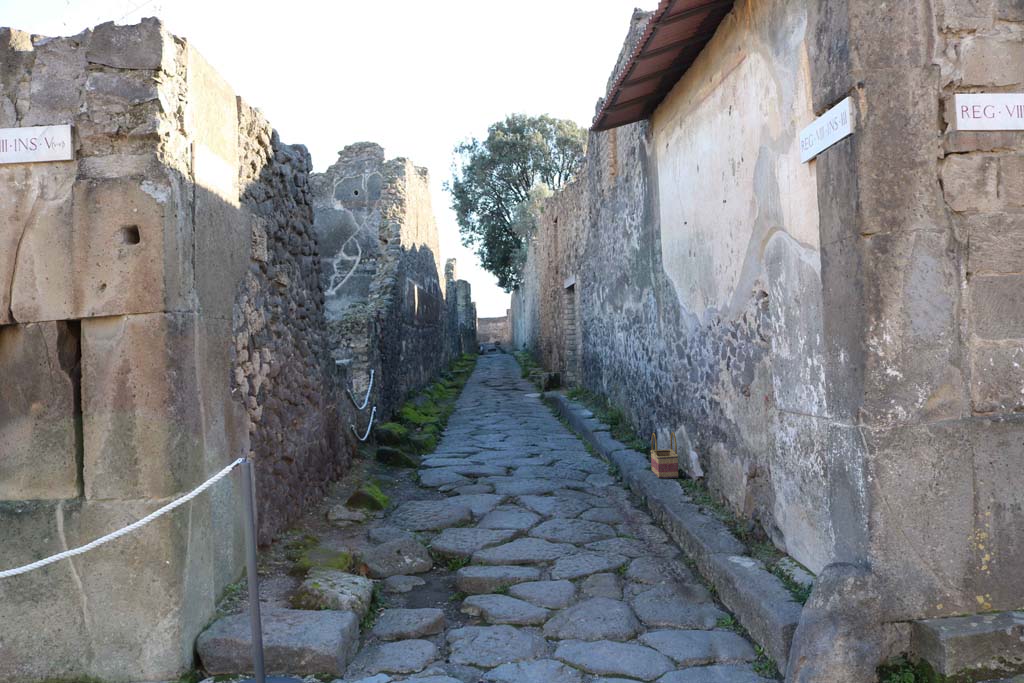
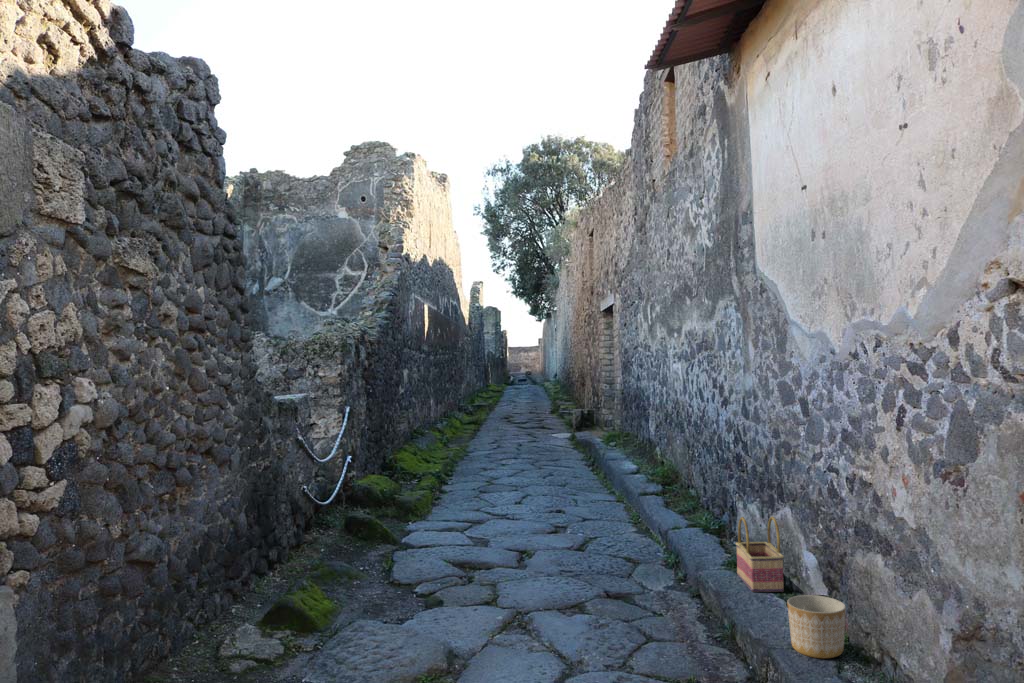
planter: none [671,471,703,503] -> present [787,595,846,658]

